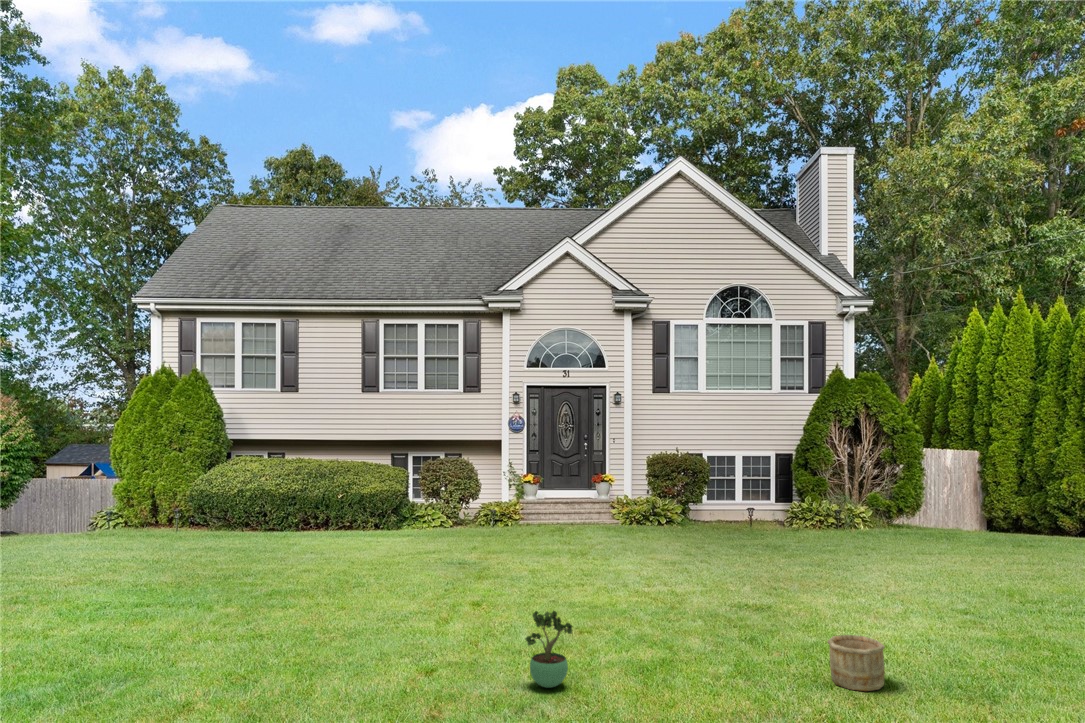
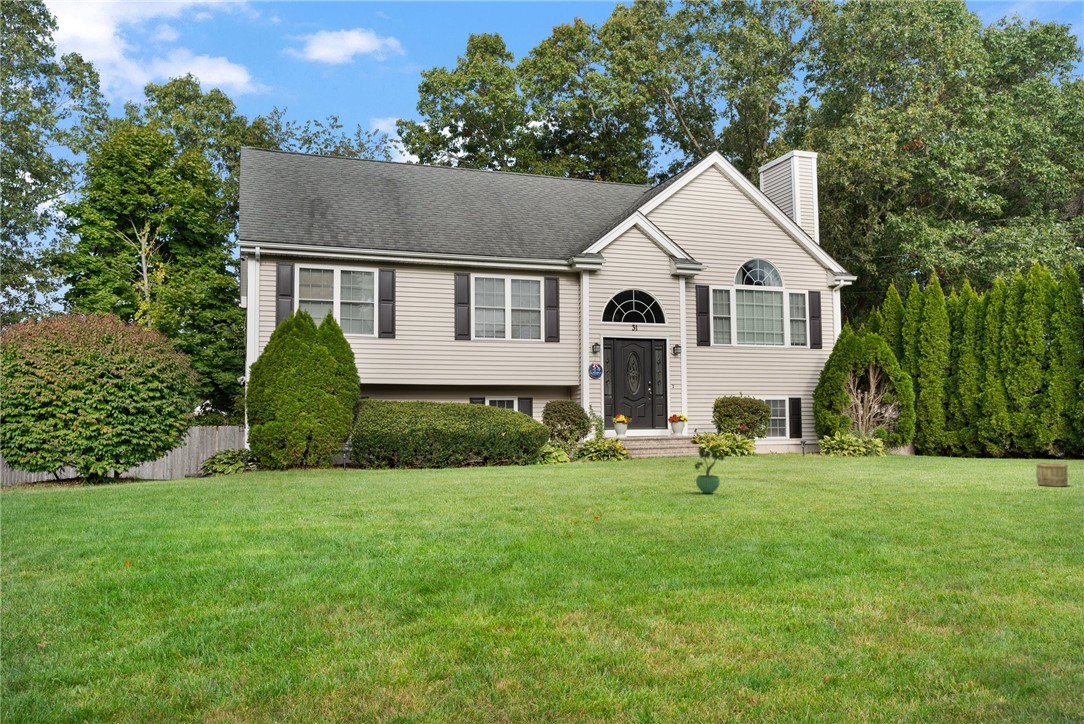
potted plant: present [525,611,573,688] -> present [695,448,724,493]

